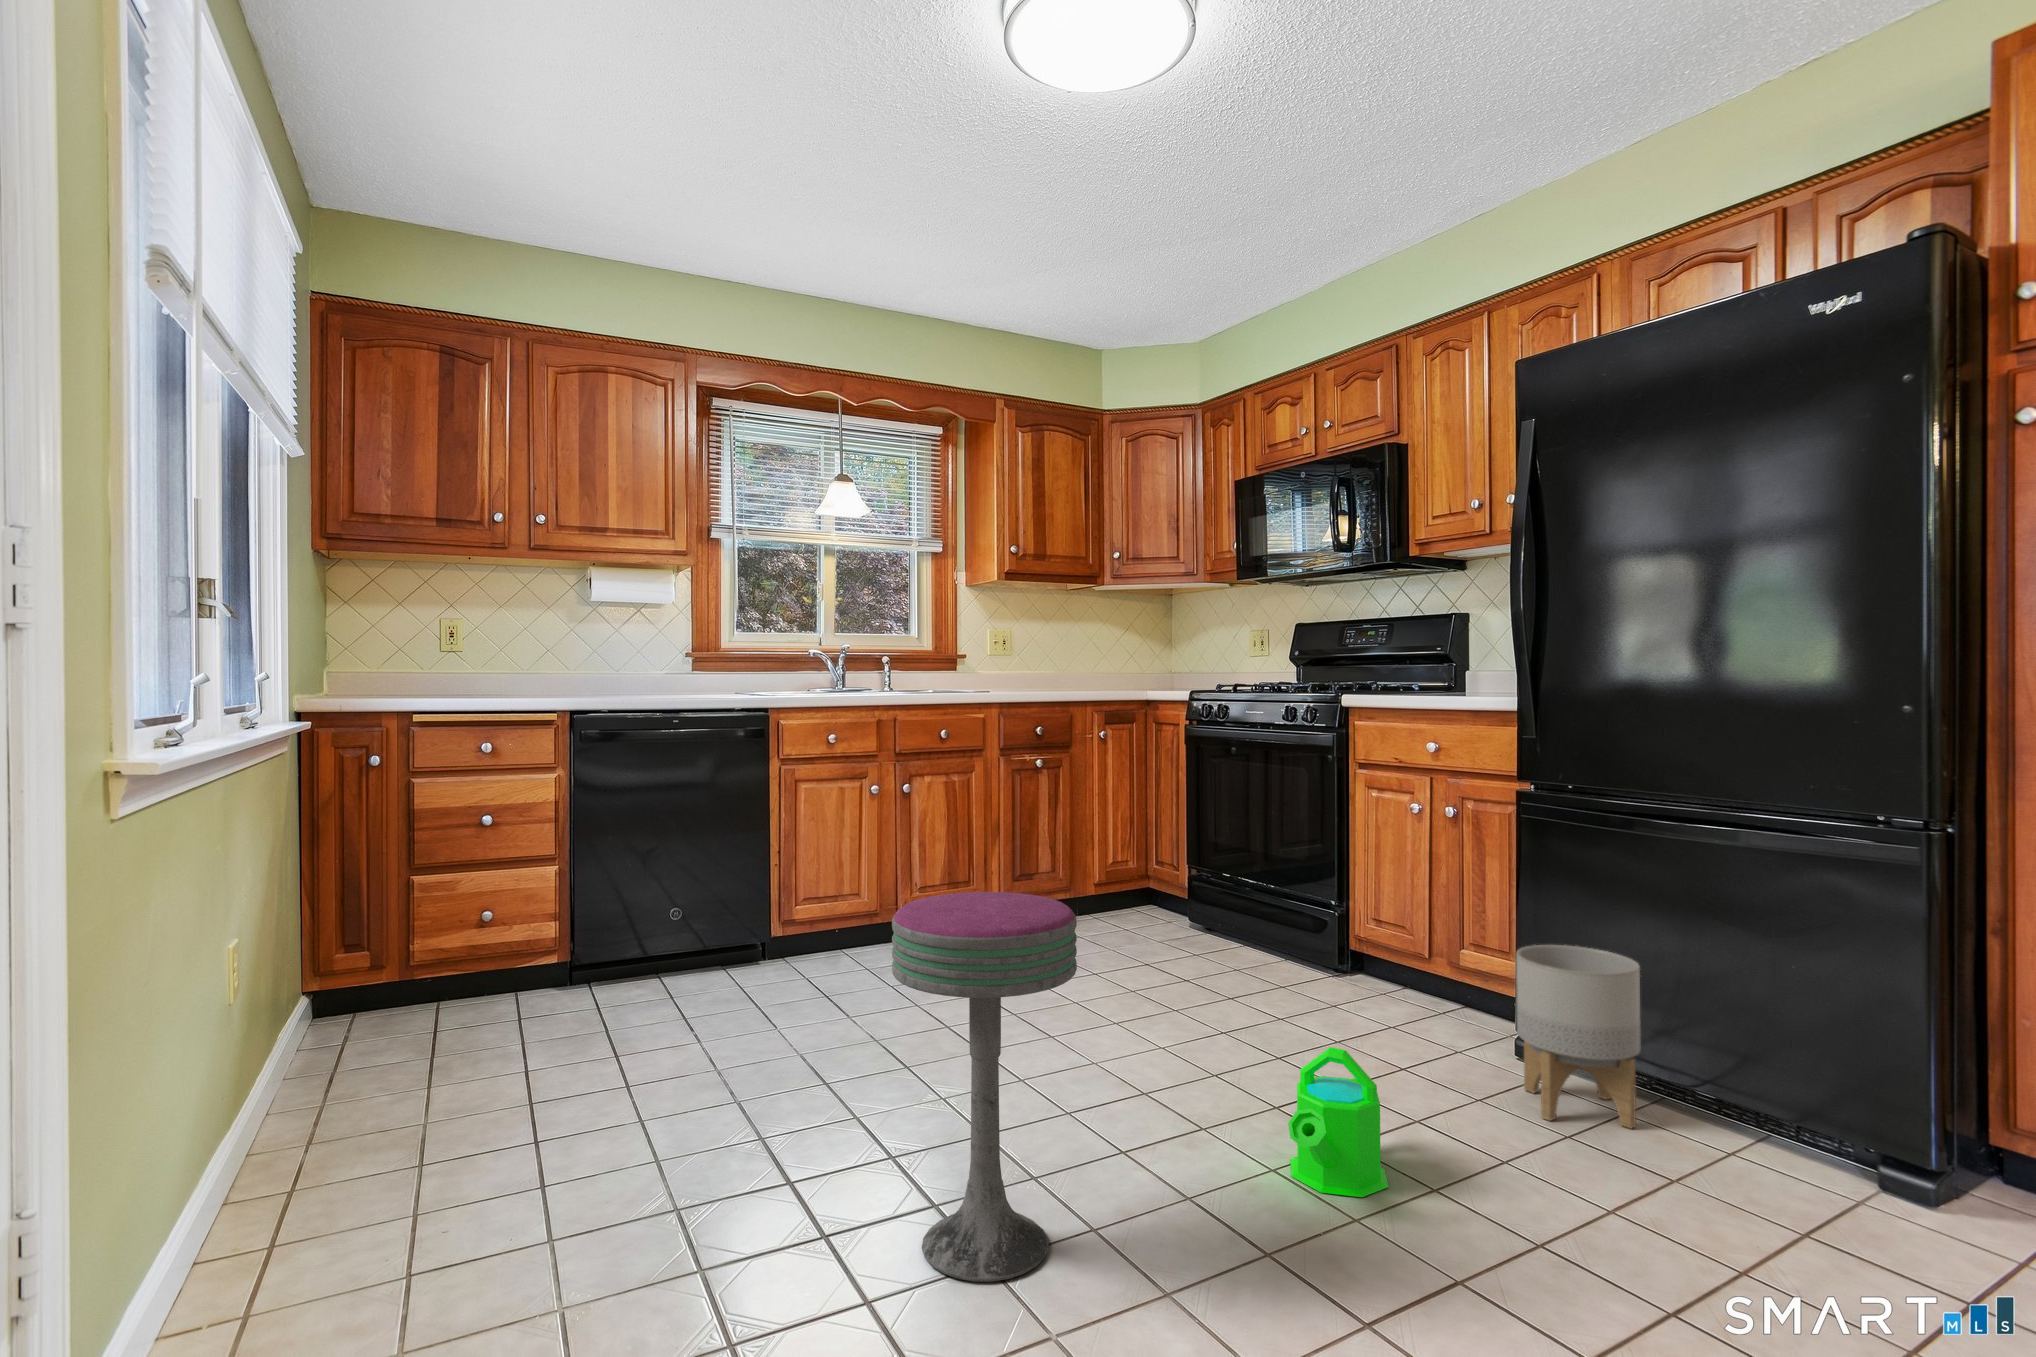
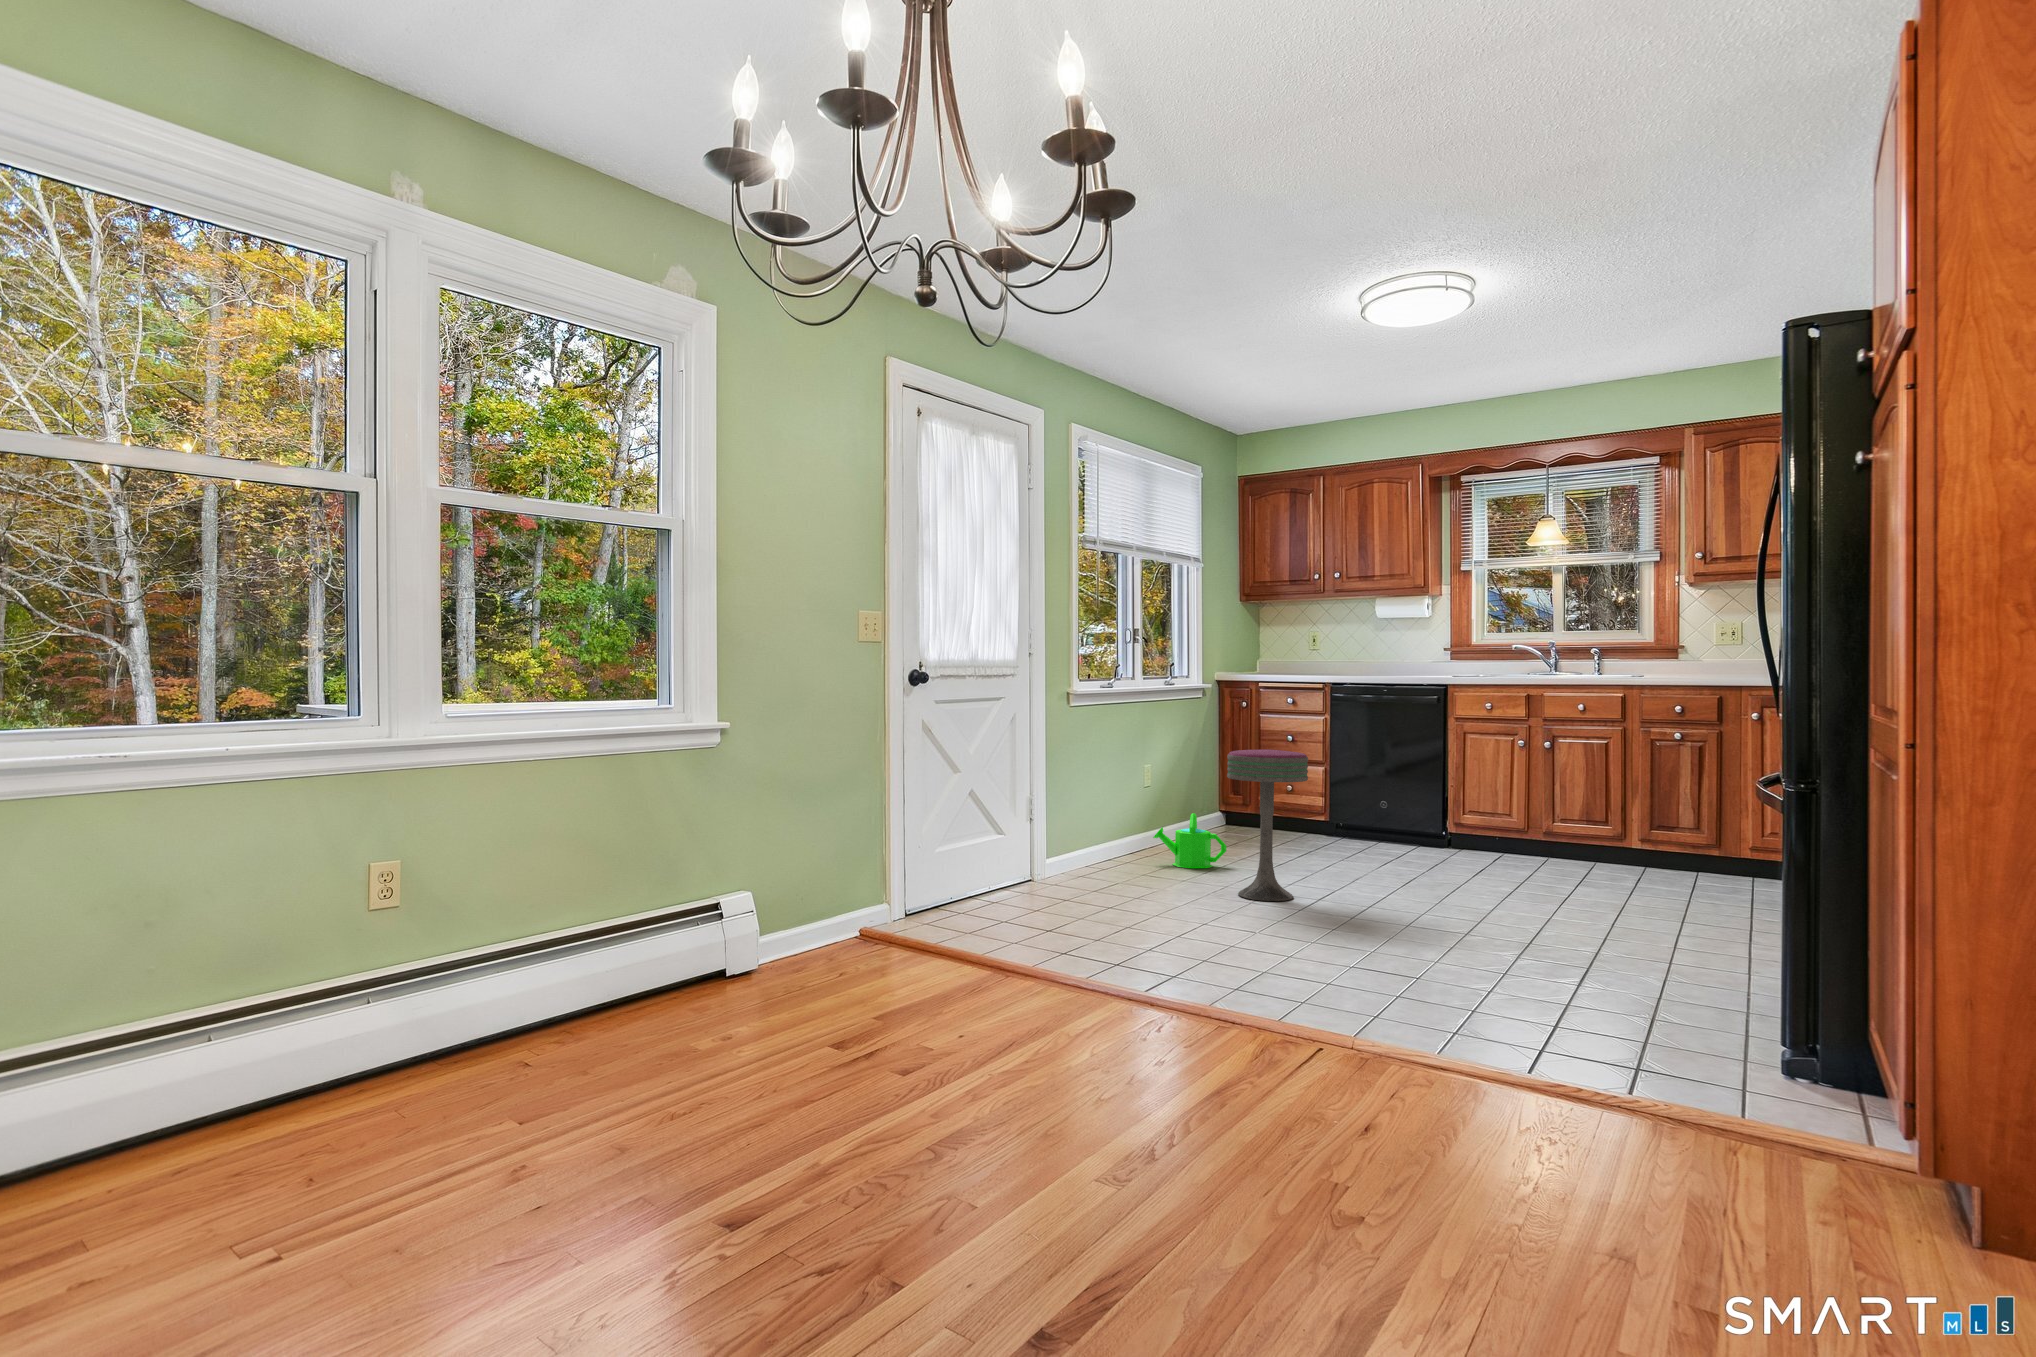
planter: present [1516,945,1640,1128] -> none [1632,849,1726,972]
watering can: present [1288,1047,1388,1197] -> present [1153,813,1227,868]

